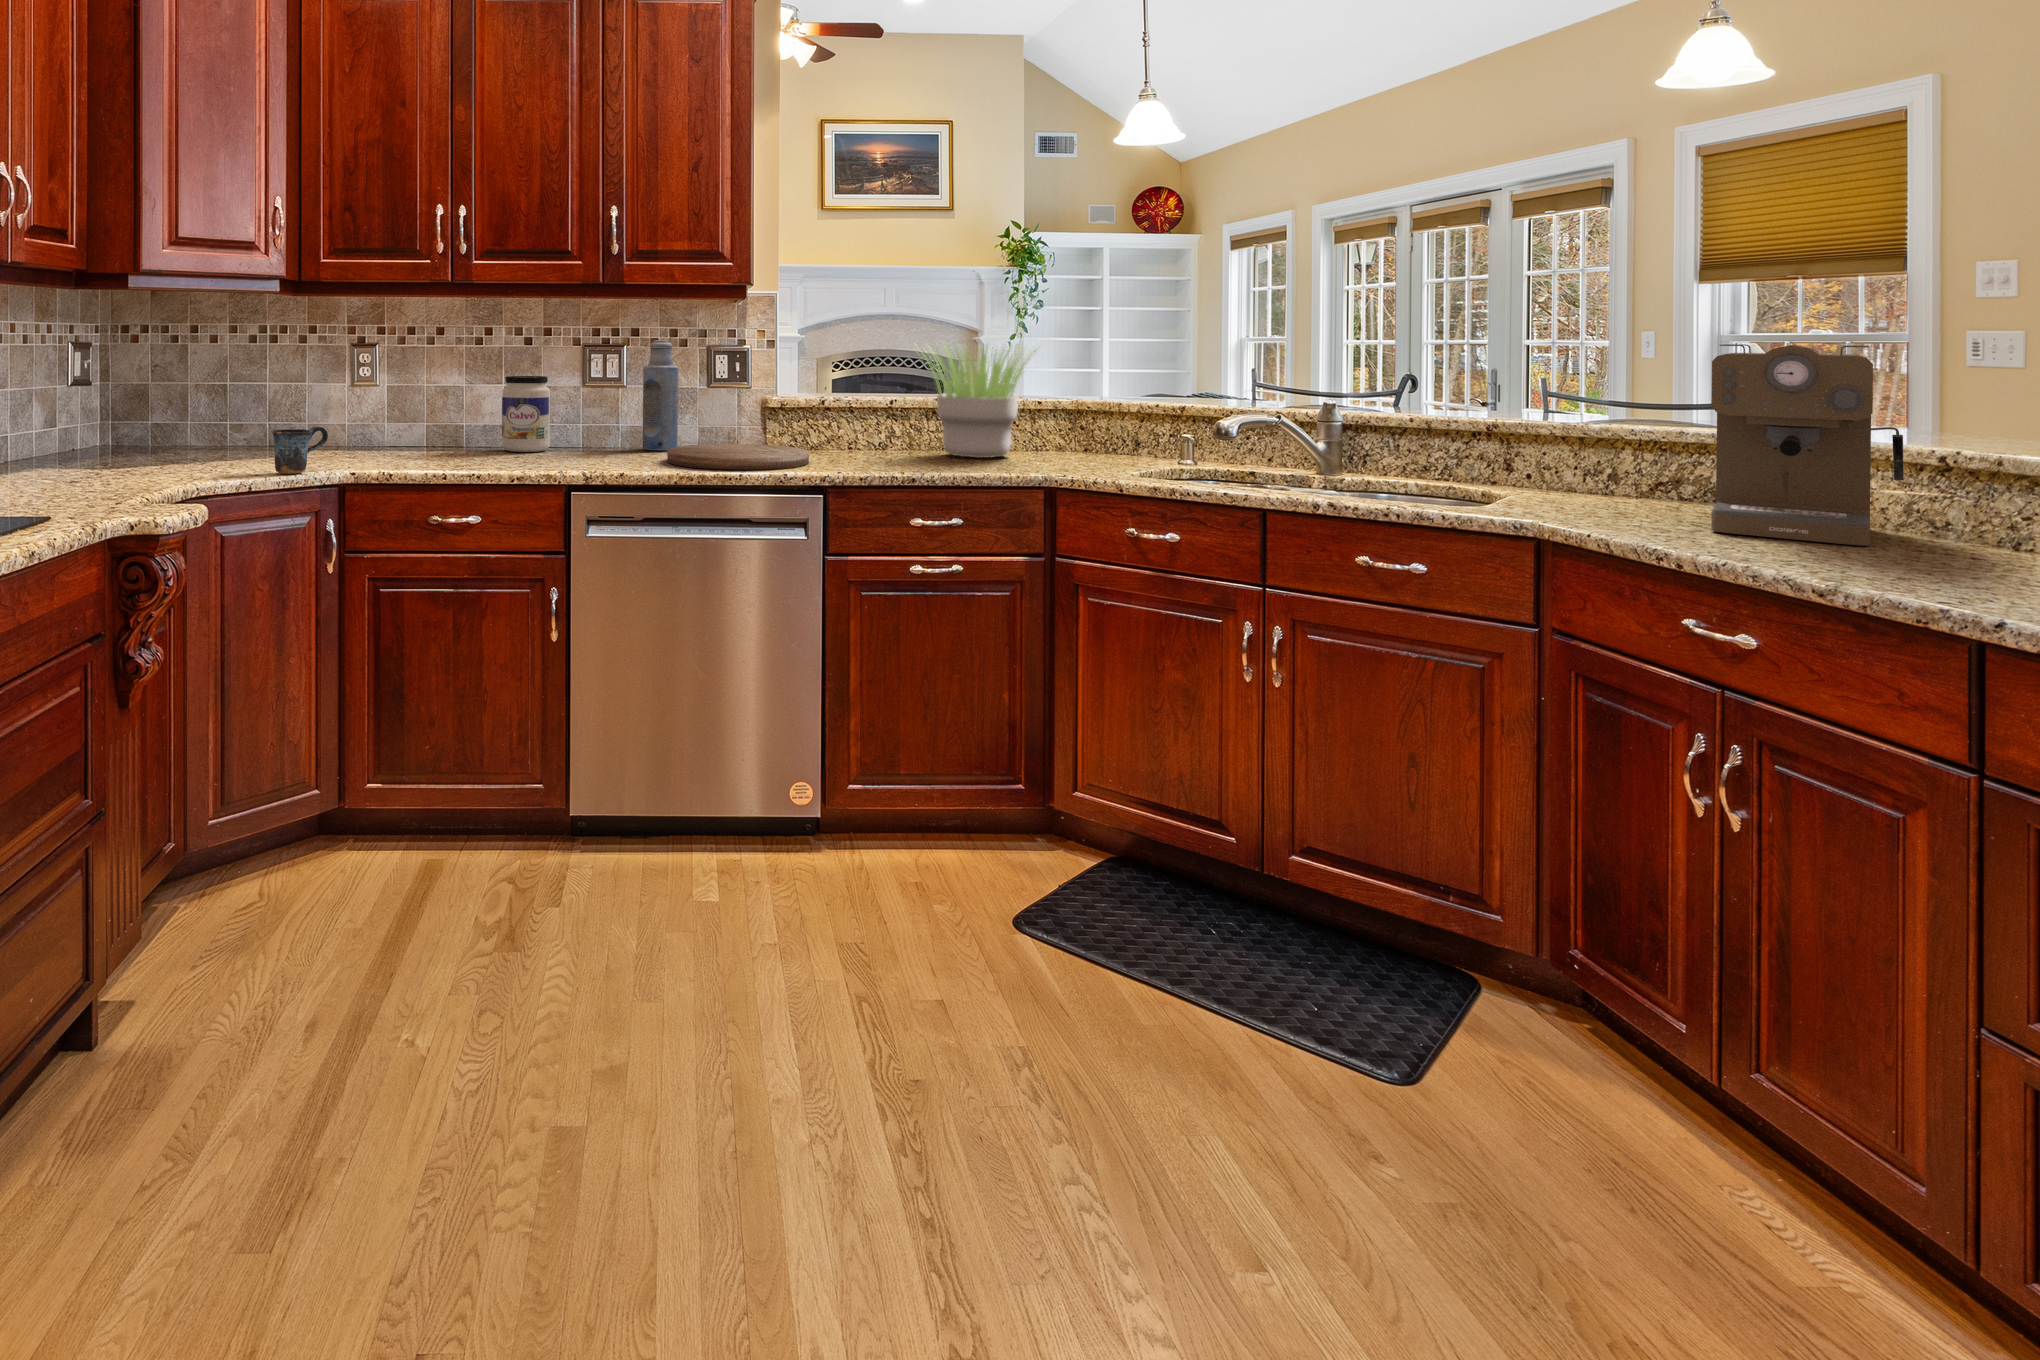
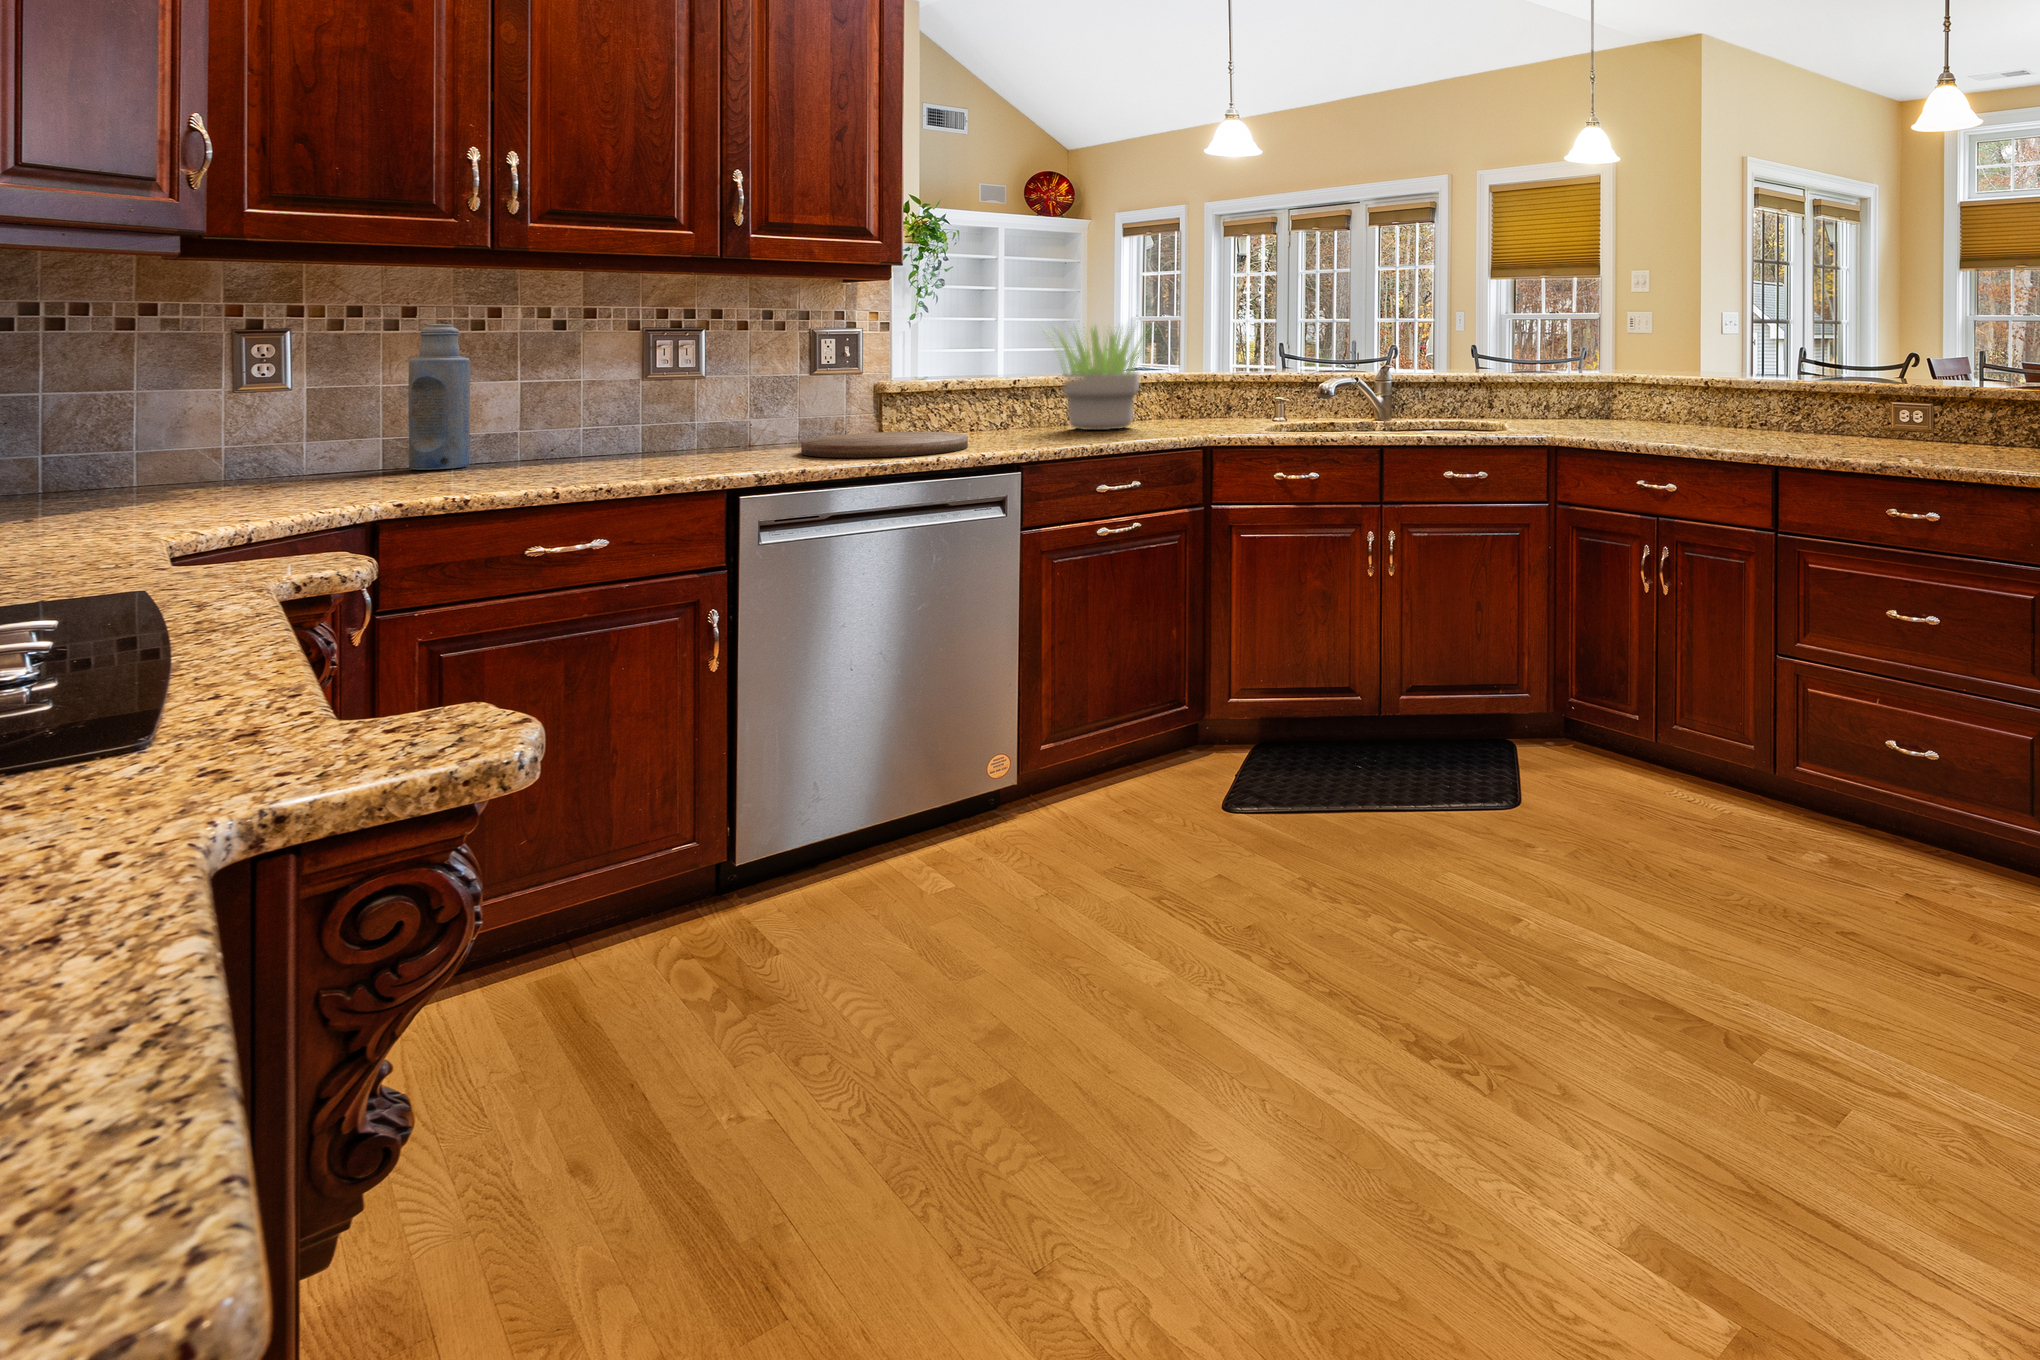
bottle: present [642,340,679,450] -> present [408,324,470,470]
coffee maker: present [1711,344,1904,546] -> none [1613,322,1699,432]
jar: present [502,376,550,452] -> none [528,369,602,463]
mug: present [271,426,328,474] -> none [244,444,337,512]

